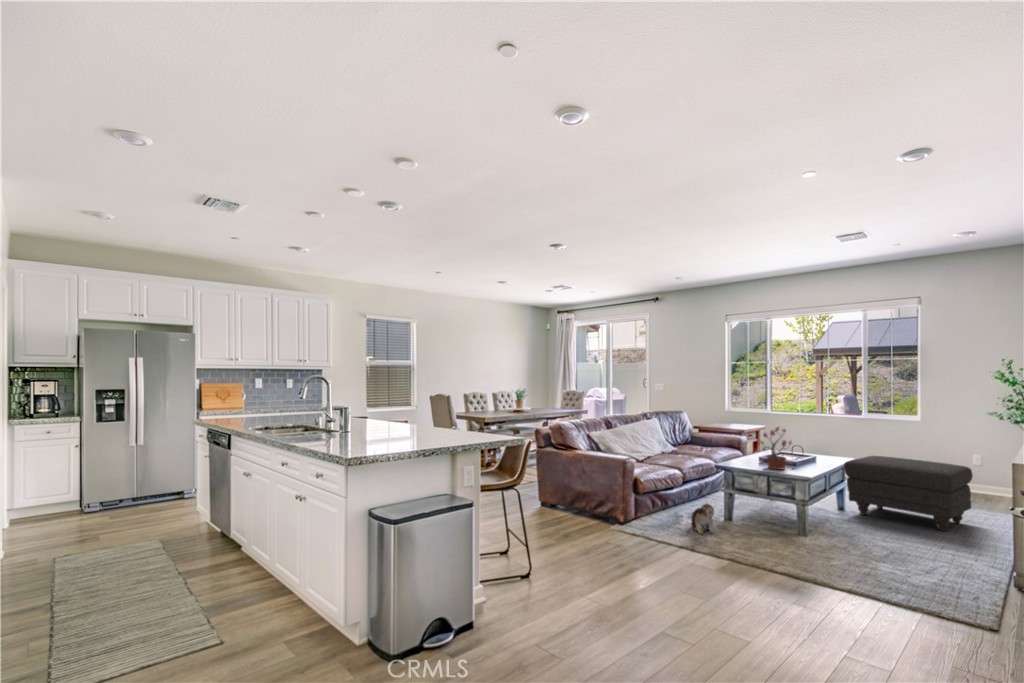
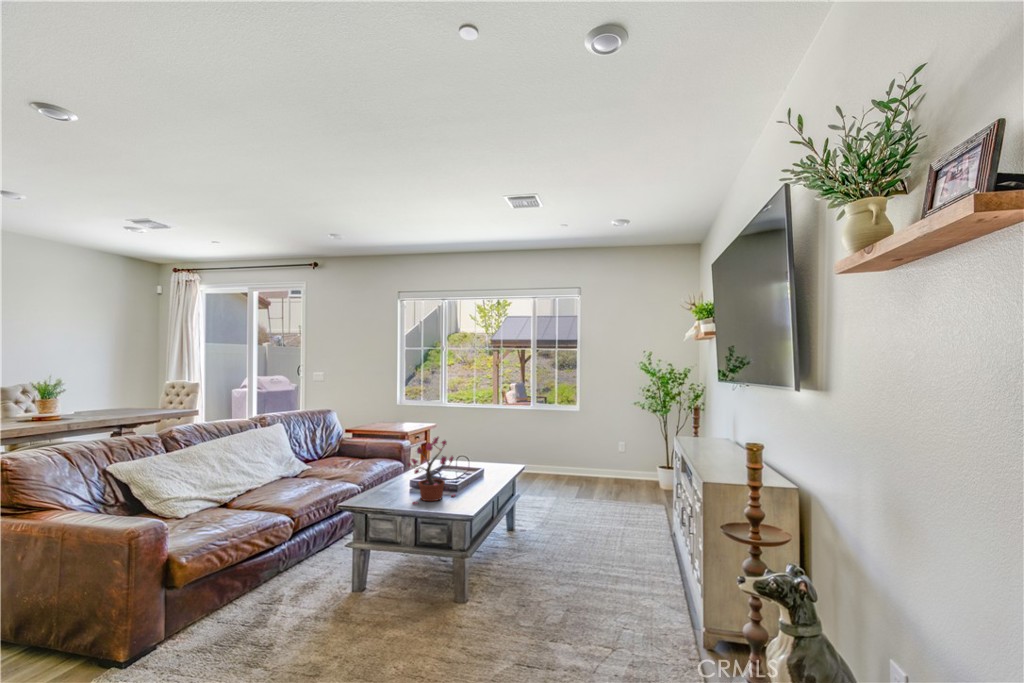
ottoman: present [844,456,973,531] -> none [513,459,632,549]
plush toy: present [692,503,714,534] -> none [286,587,325,644]

